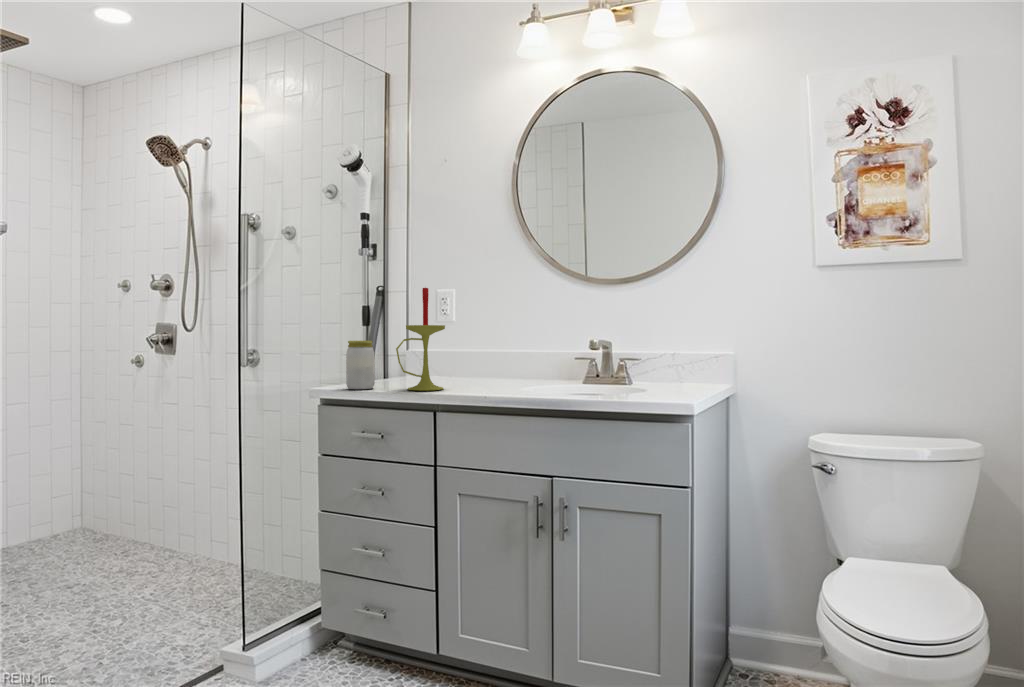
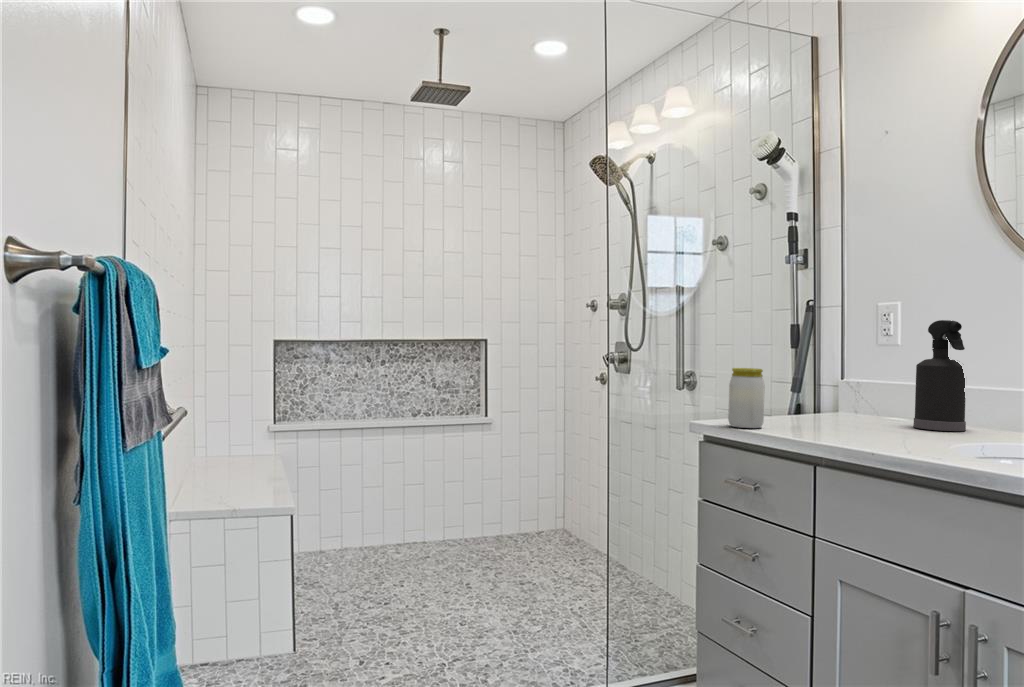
candle: present [396,288,445,391] -> none [781,300,853,439]
spray bottle: none [465,301,498,379] -> present [913,320,966,431]

